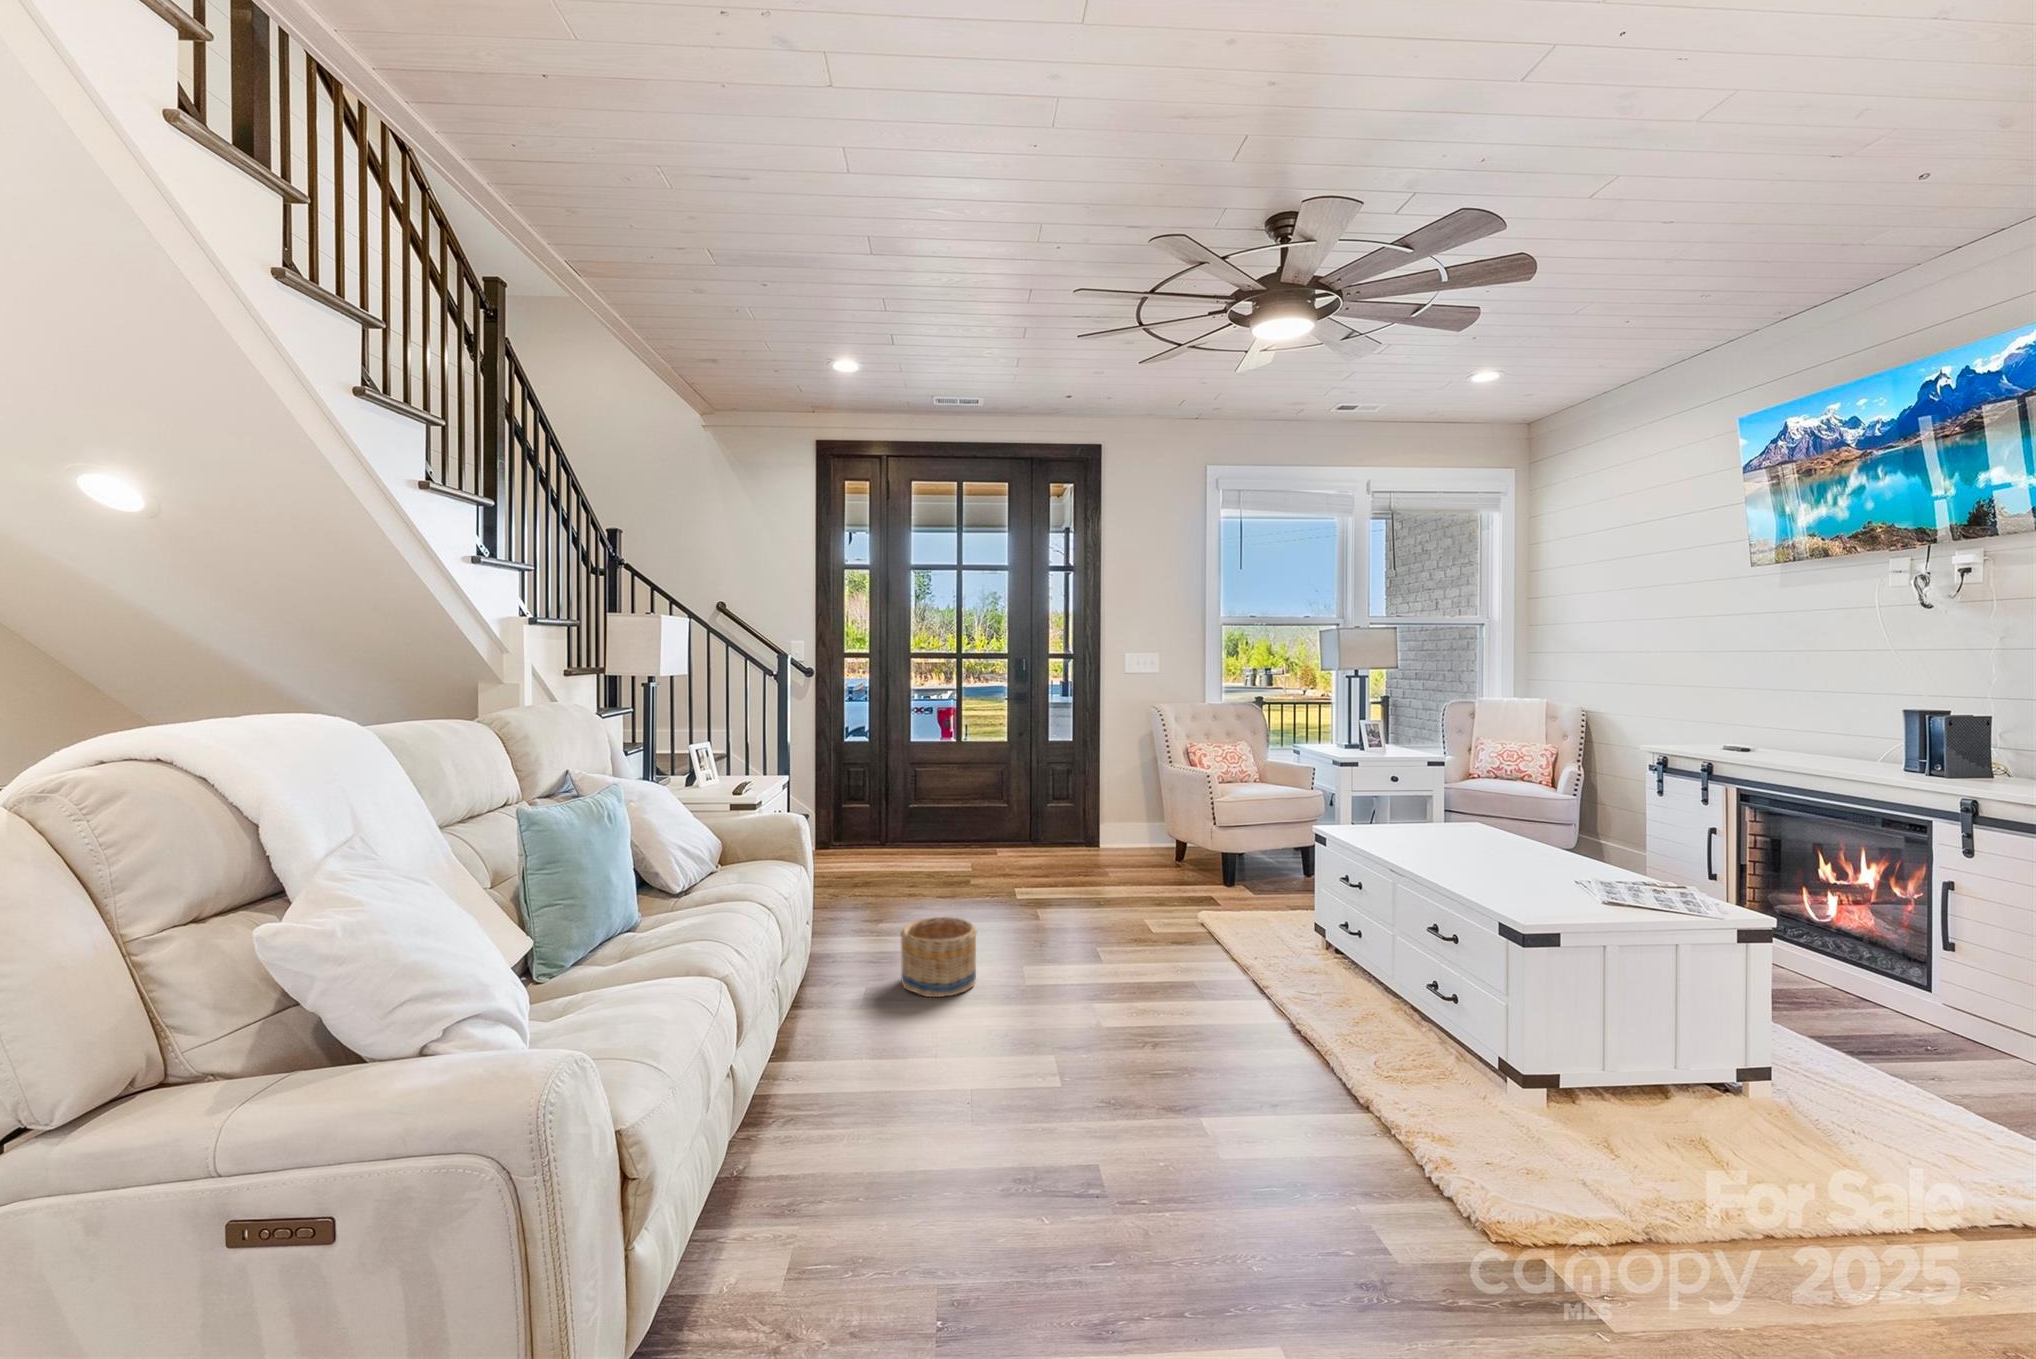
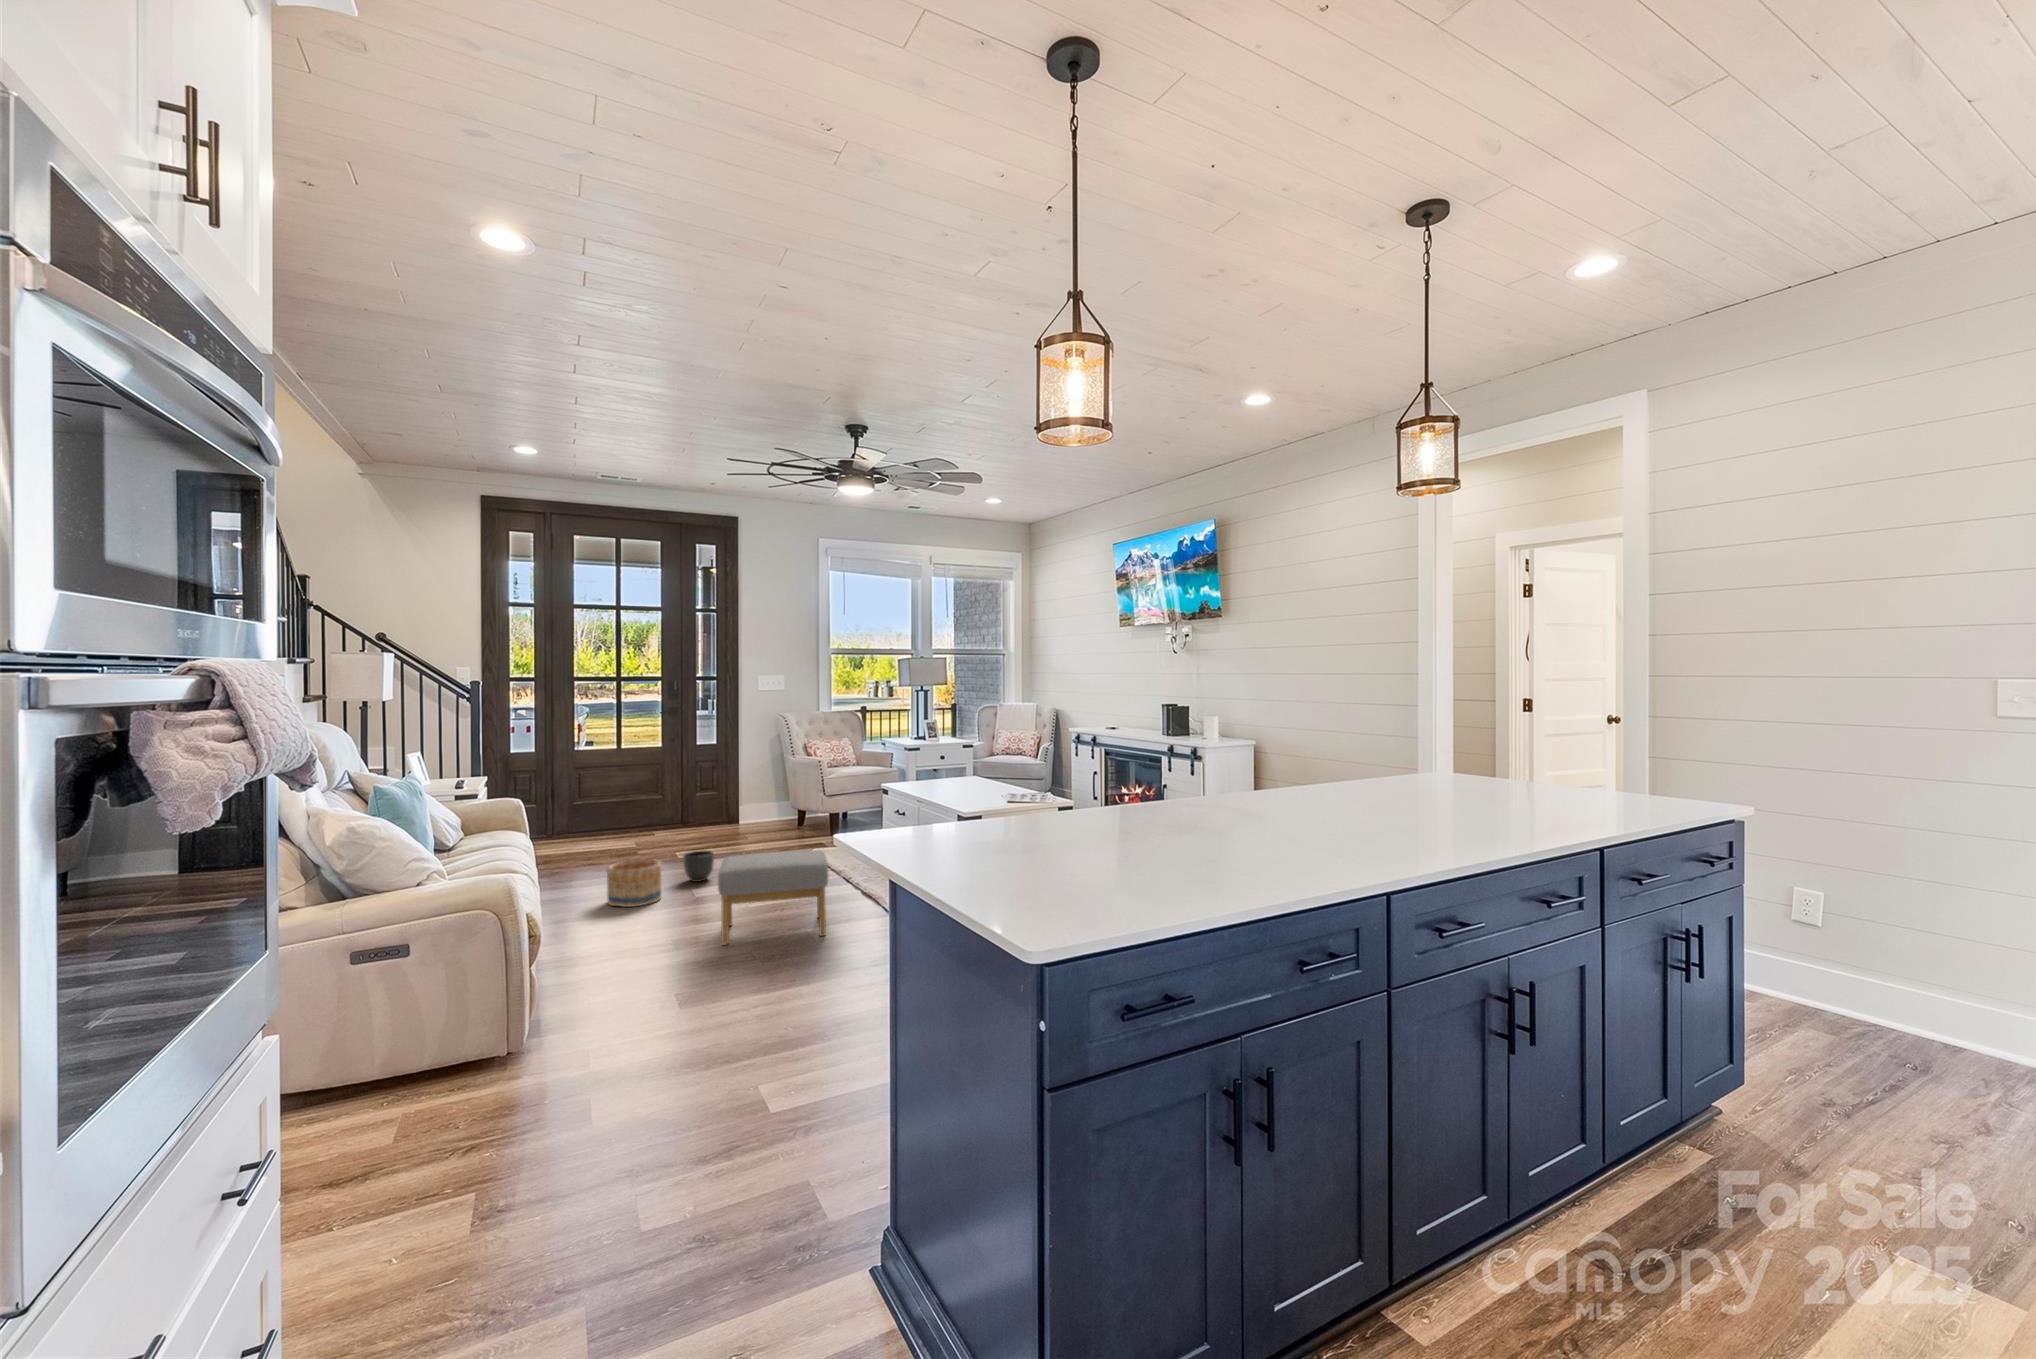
planter: none [1012,906,1055,956] -> present [683,850,714,882]
footstool: none [1040,959,1249,1165] -> present [718,850,828,945]

